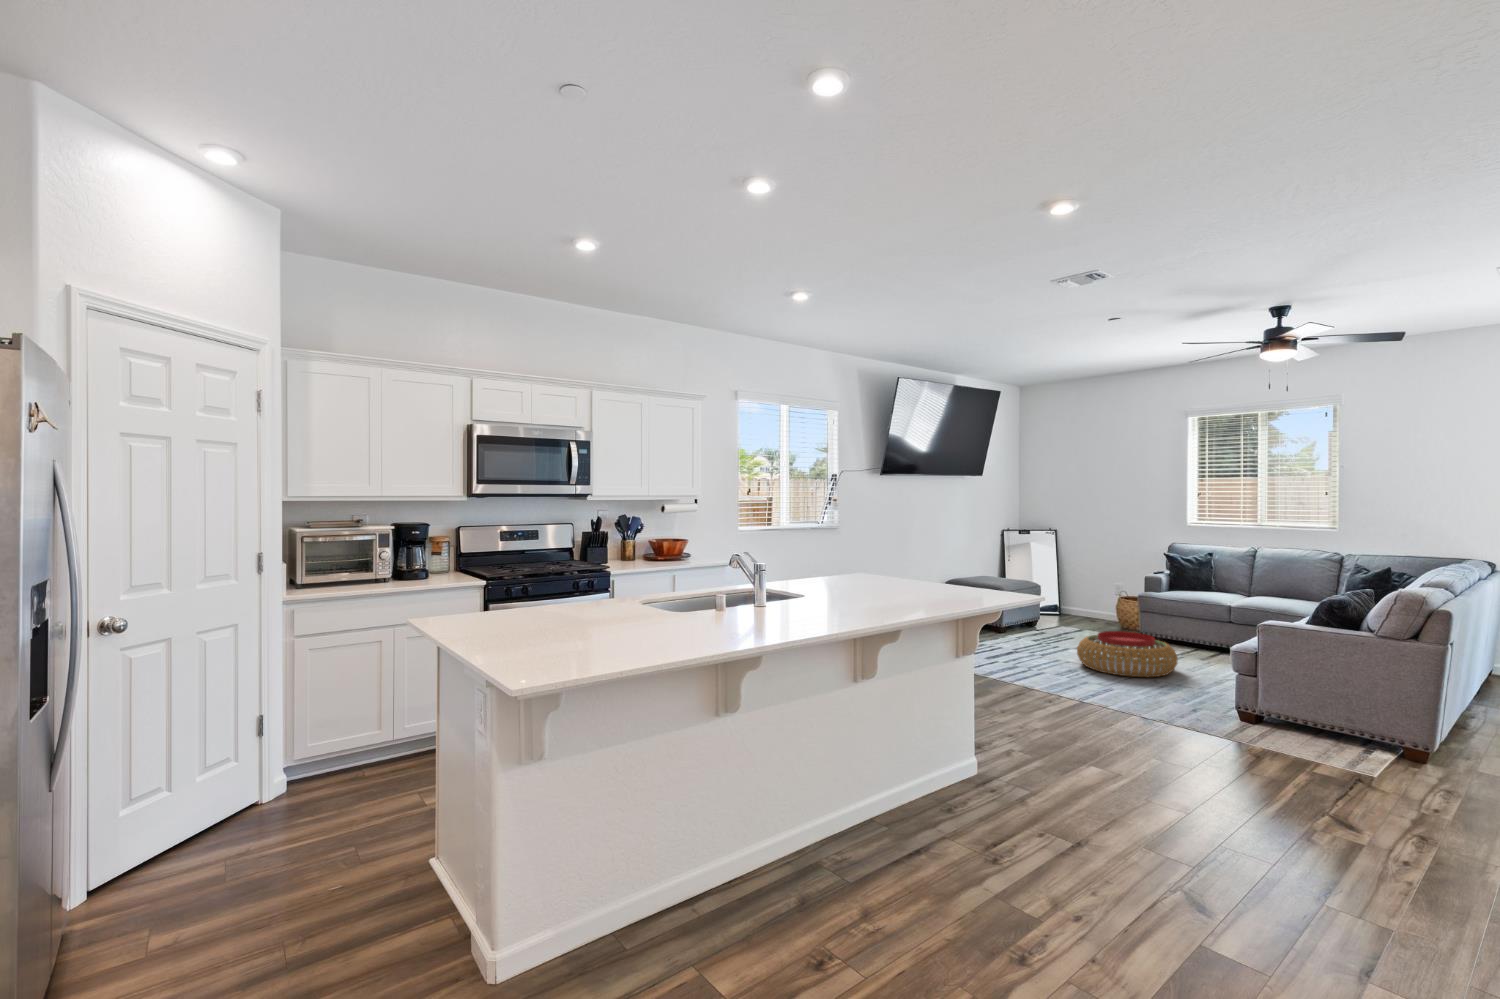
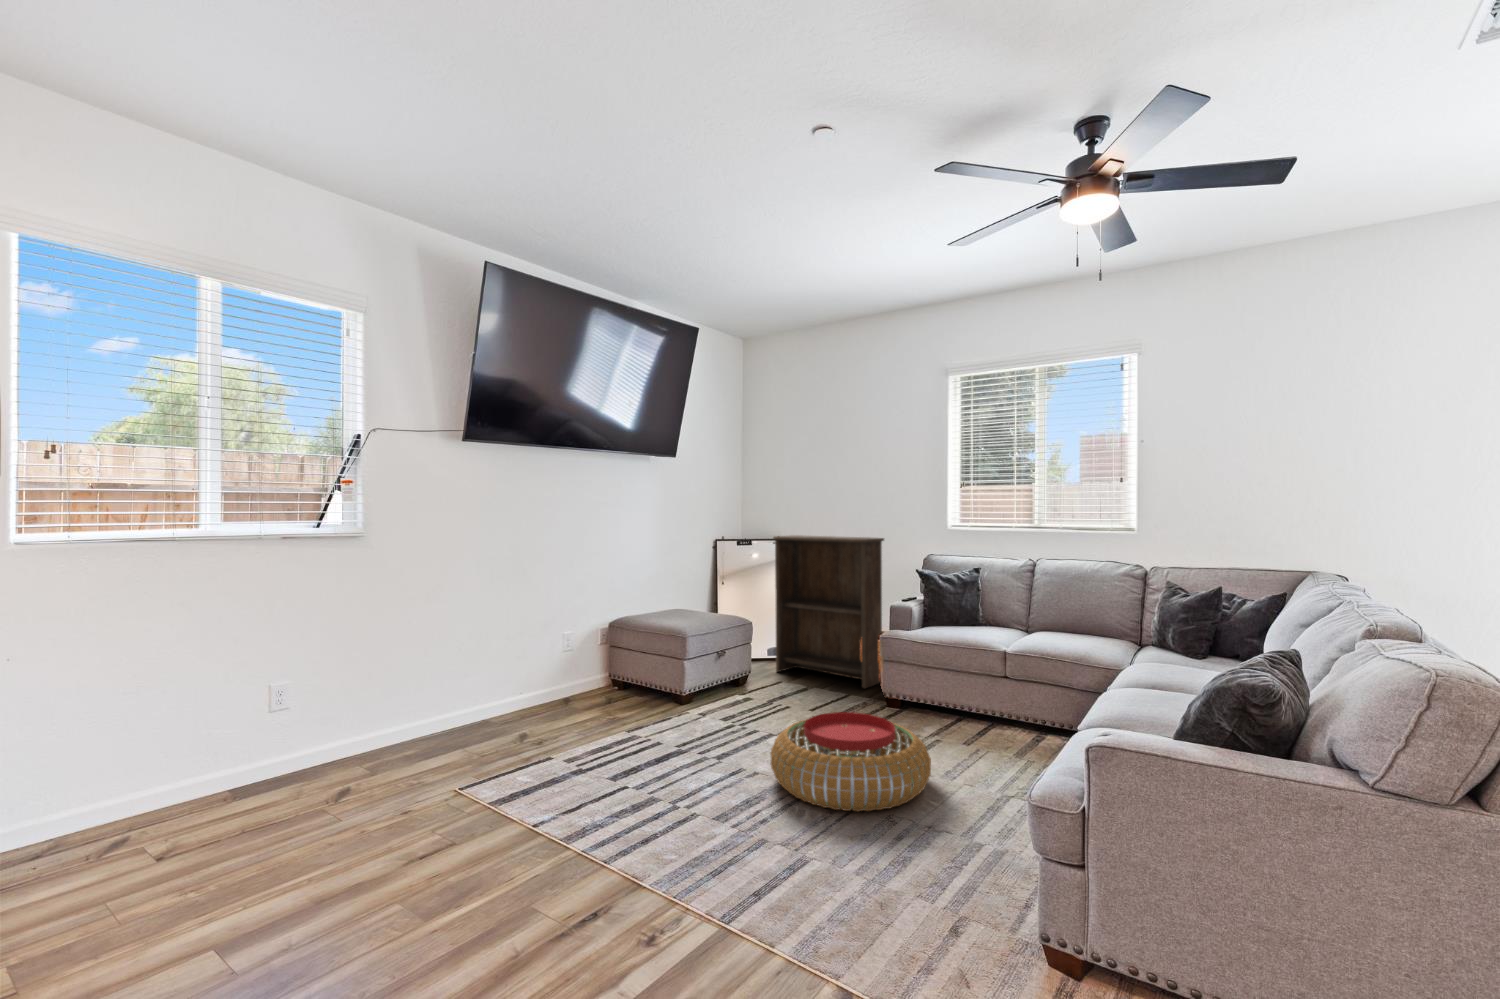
bookshelf: none [1052,528,1138,633] -> present [773,535,884,688]

